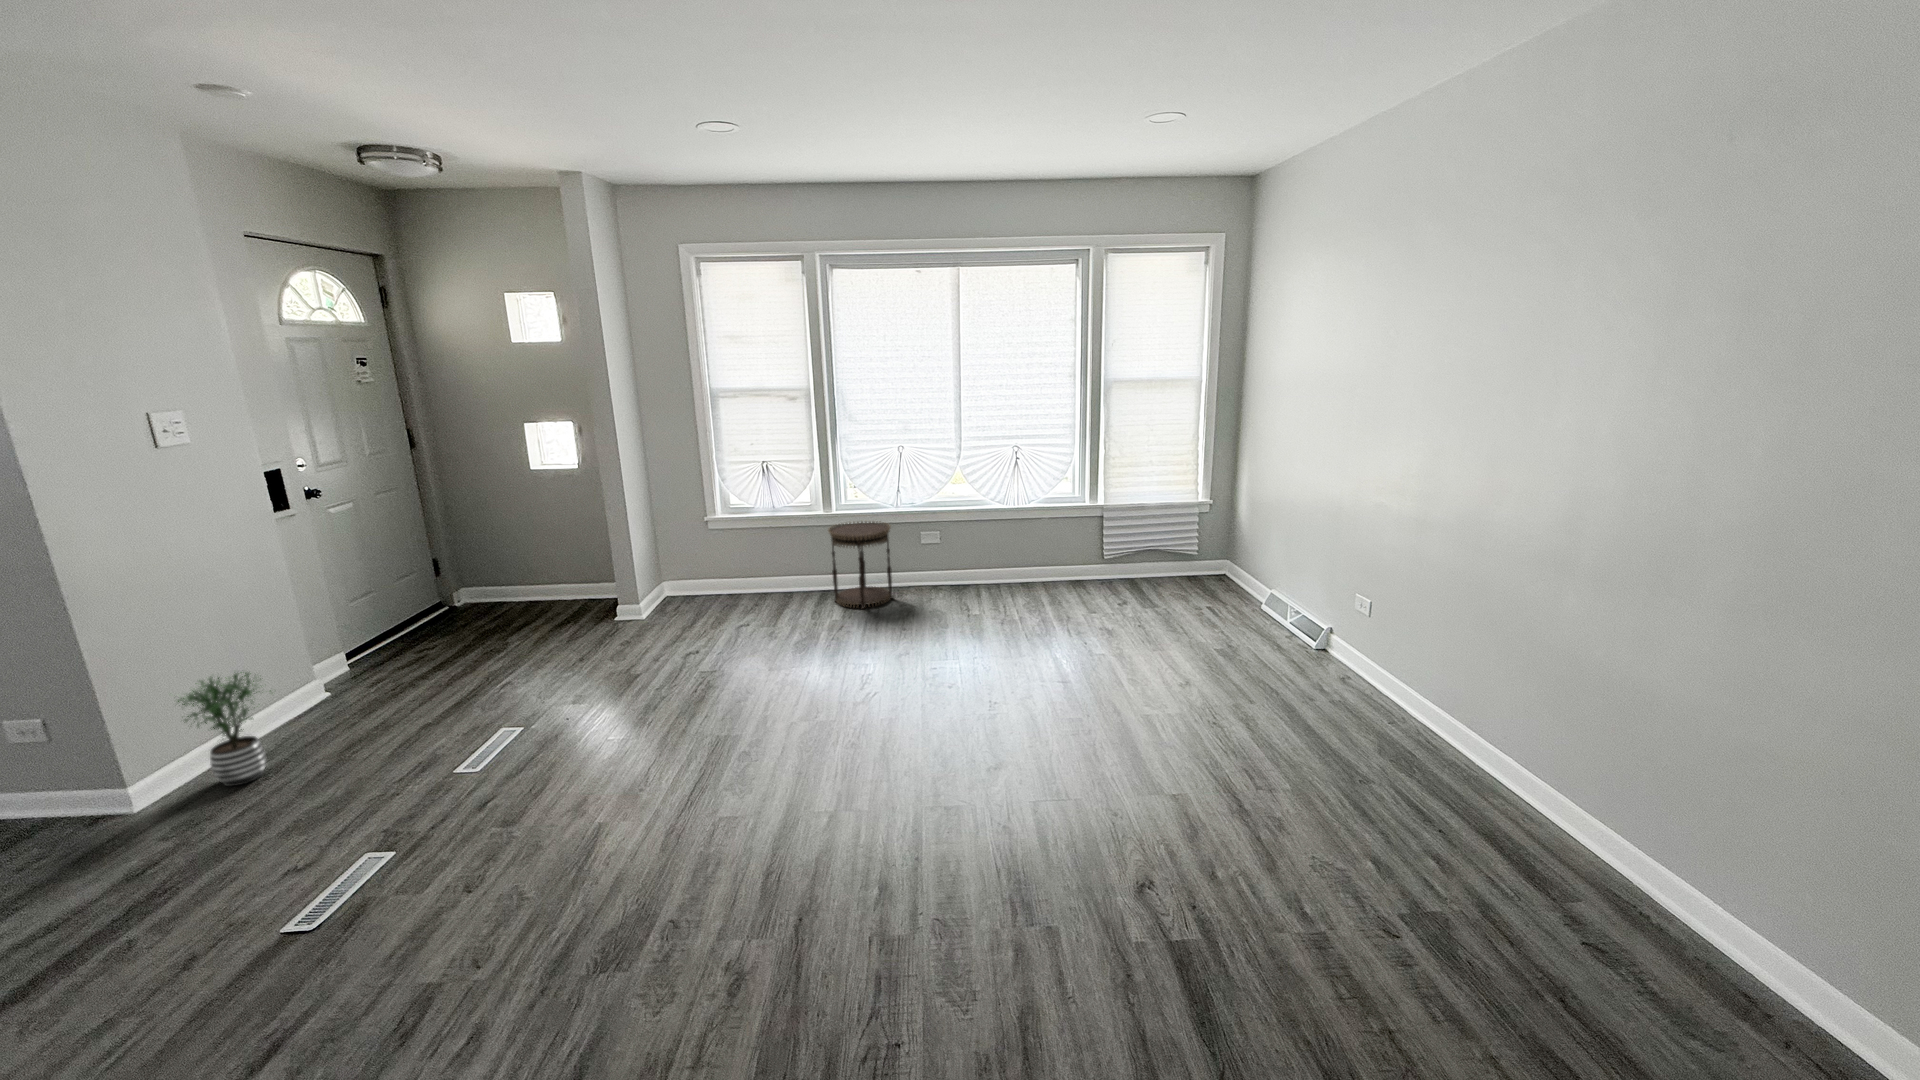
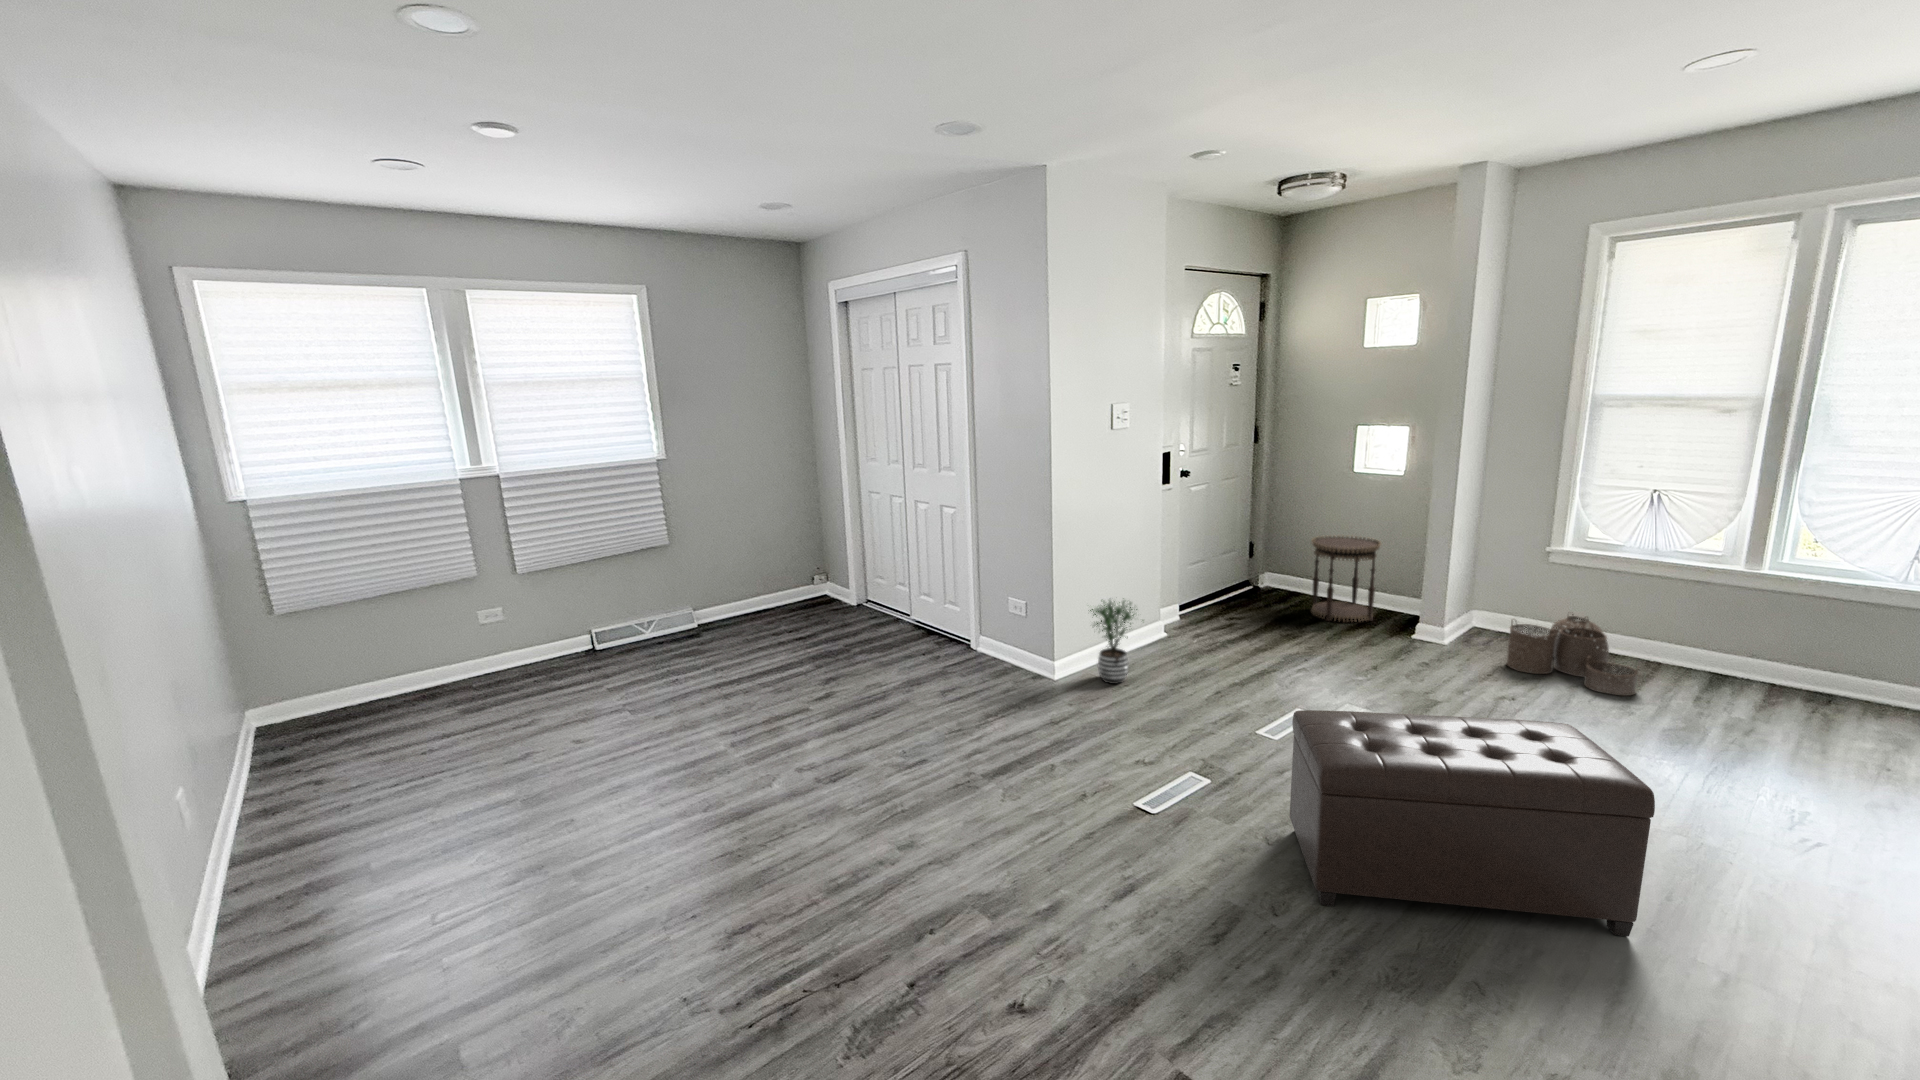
side table: present [828,522,892,609] -> present [1311,536,1381,621]
woven basket: none [687,568,777,628] -> present [1507,614,1639,696]
ottoman: none [467,670,772,927] -> present [1290,710,1655,936]

